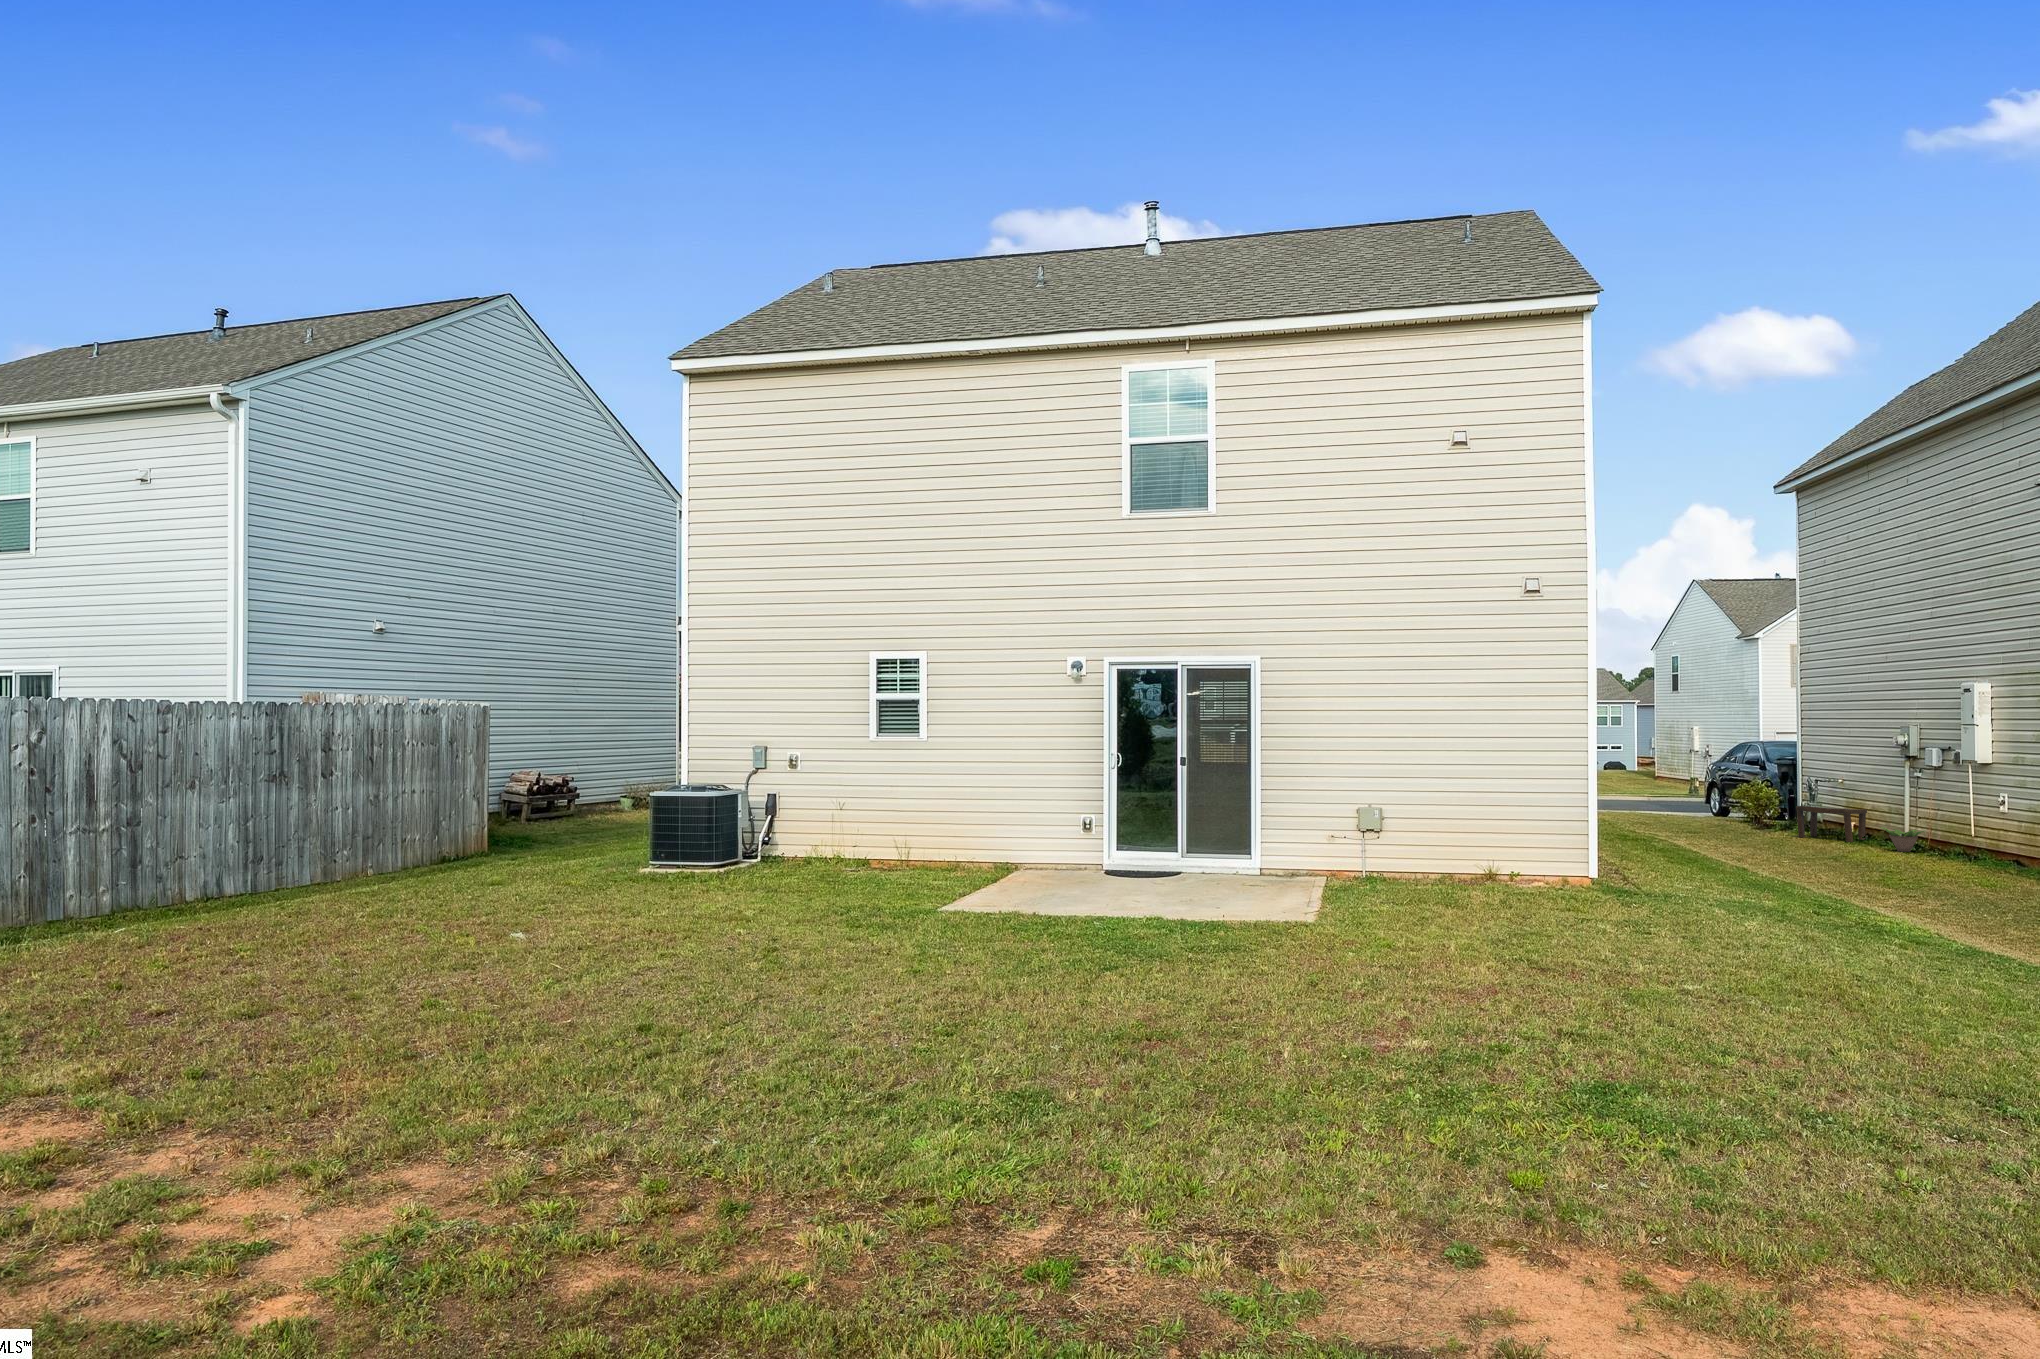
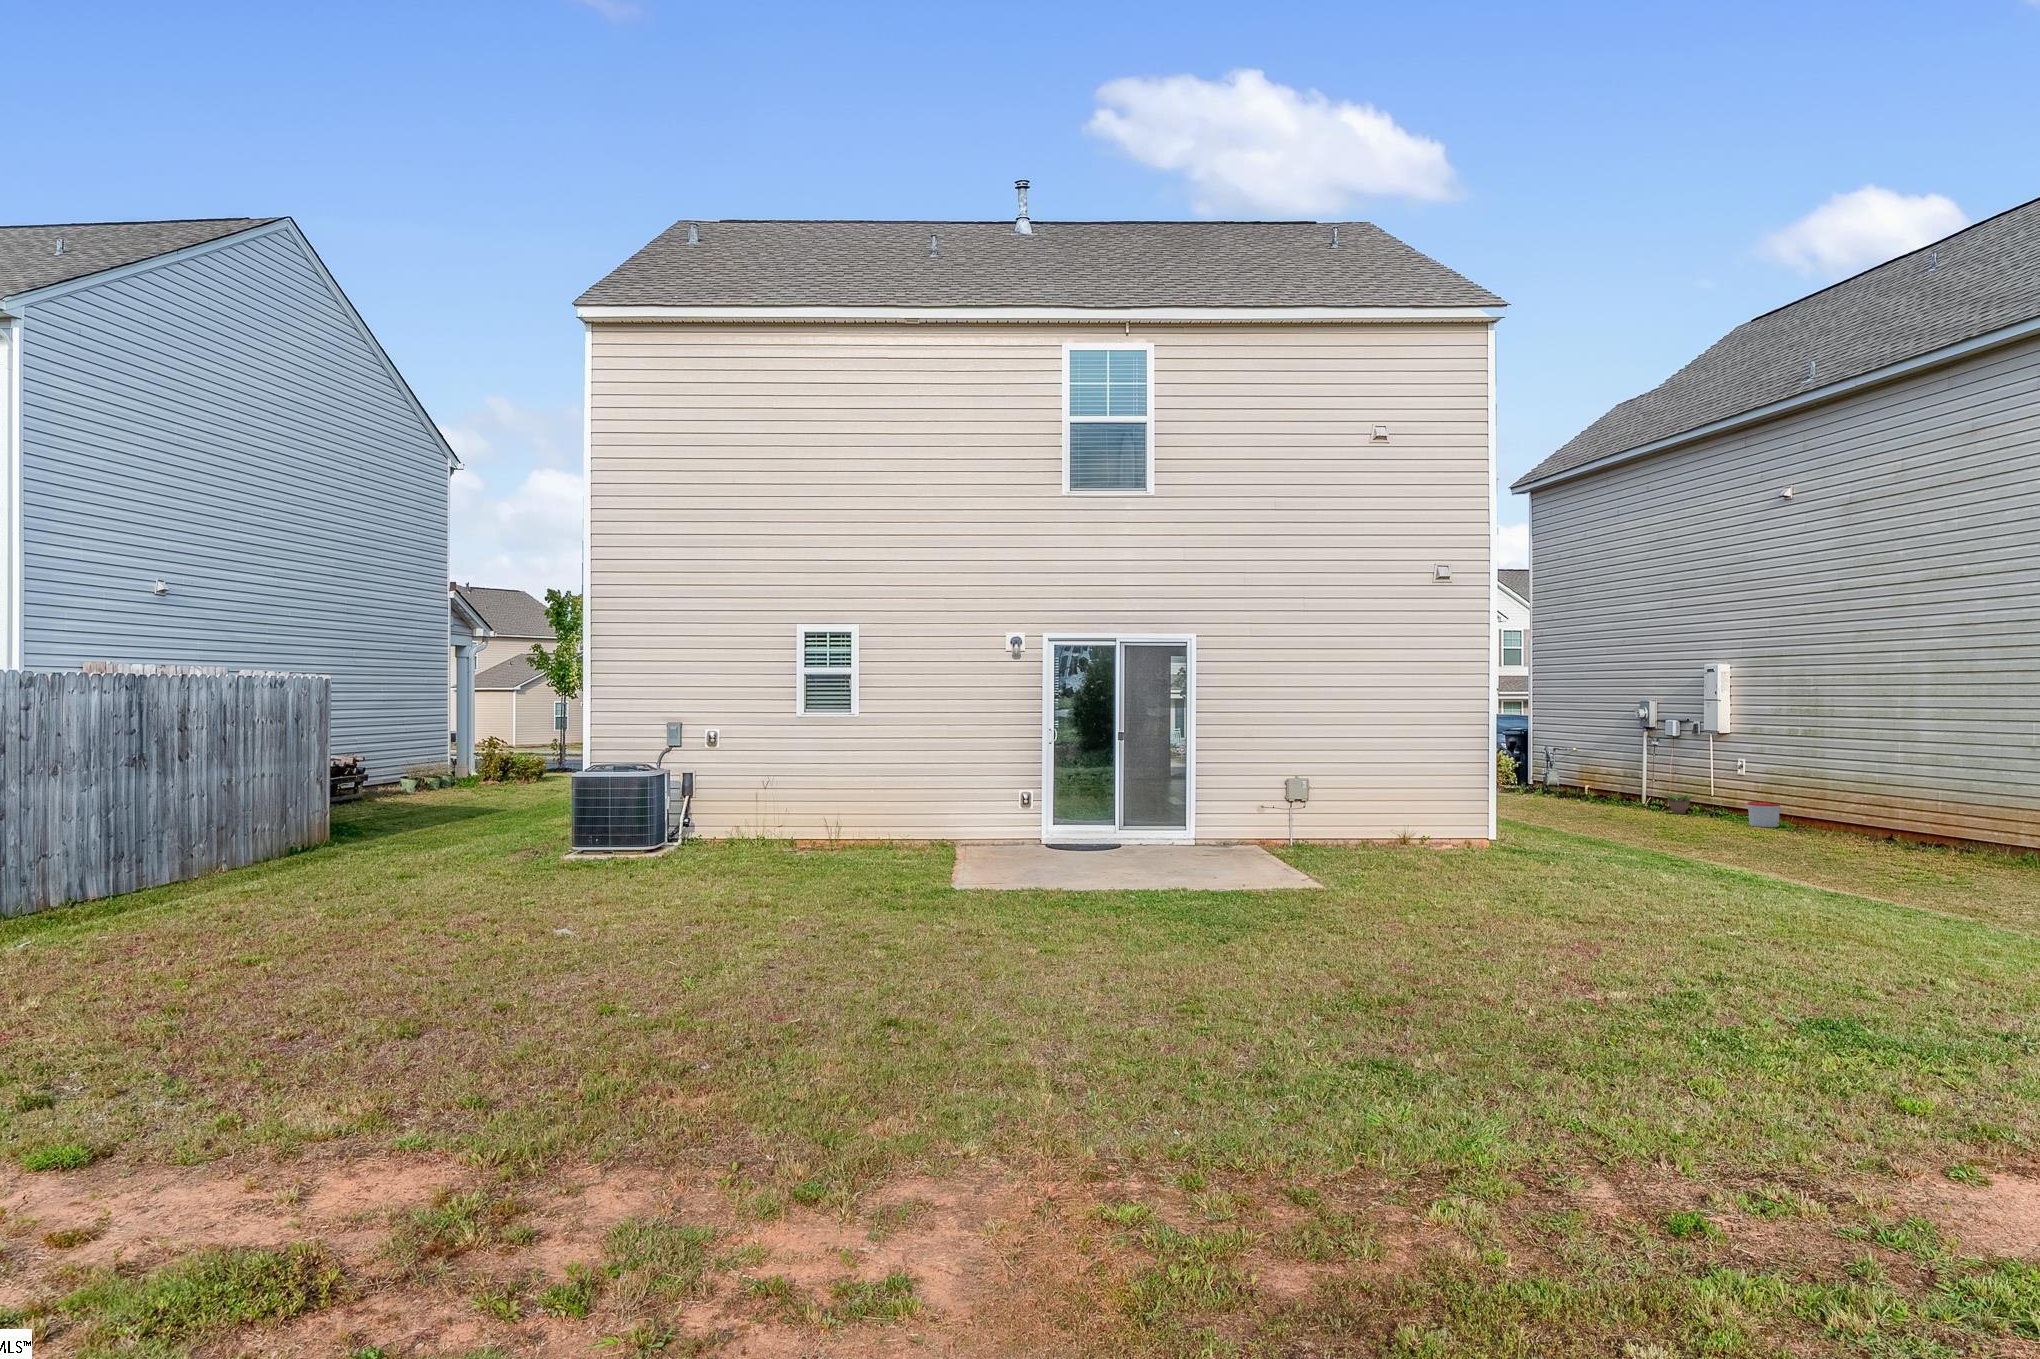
bench: present [1796,806,1867,842] -> none [1581,775,1641,807]
bucket: none [1974,840,2018,869] -> present [1747,802,1780,827]

